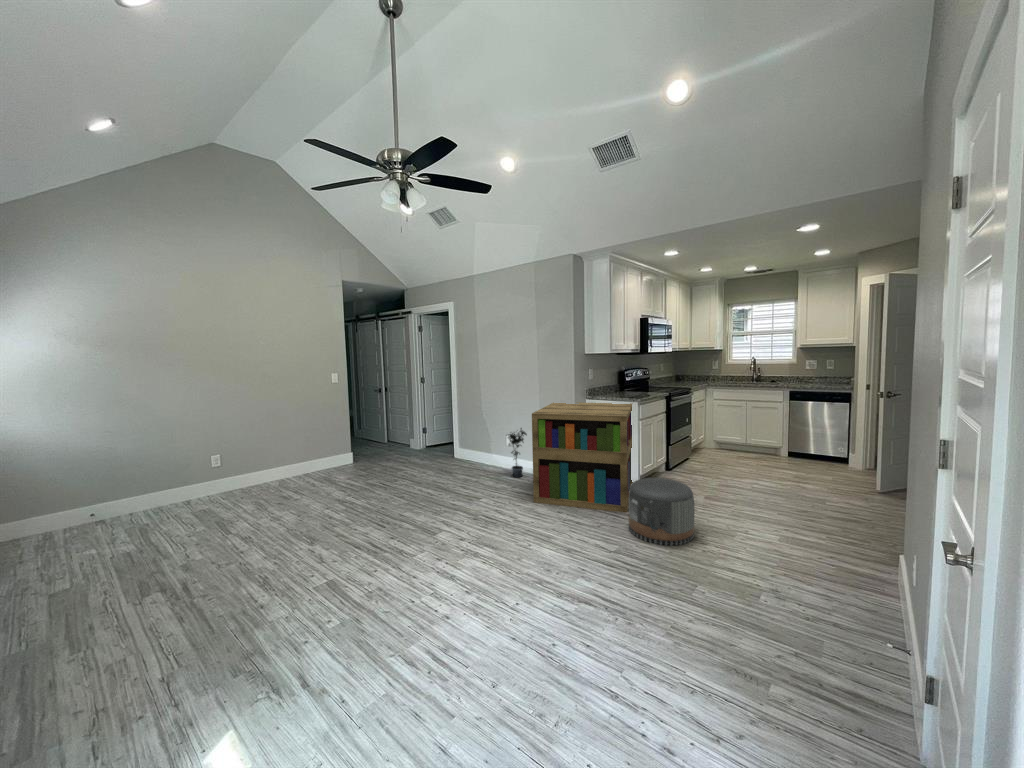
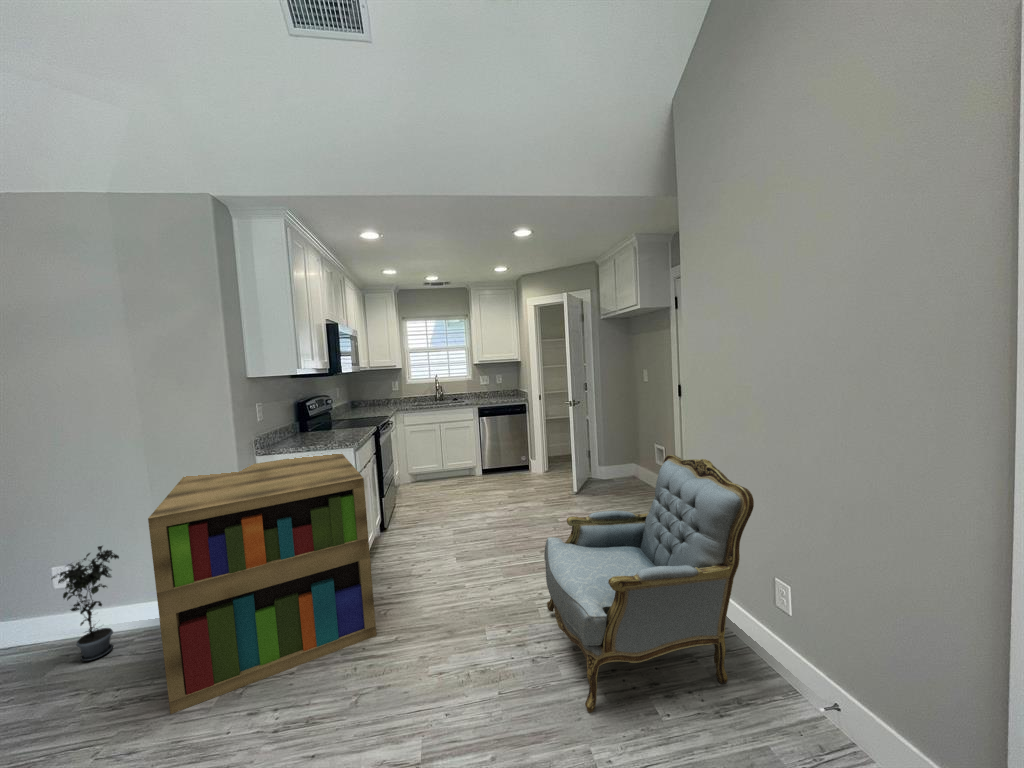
armchair: none [719,445,904,635] -> present [544,455,754,713]
pouf: present [629,478,694,546] -> none [393,557,493,684]

